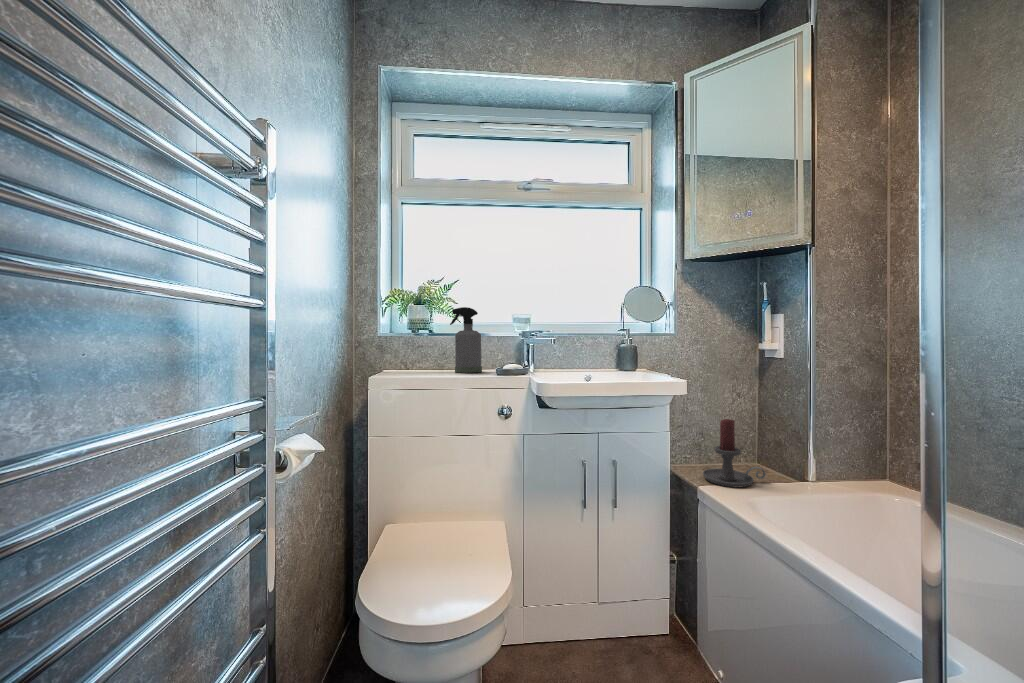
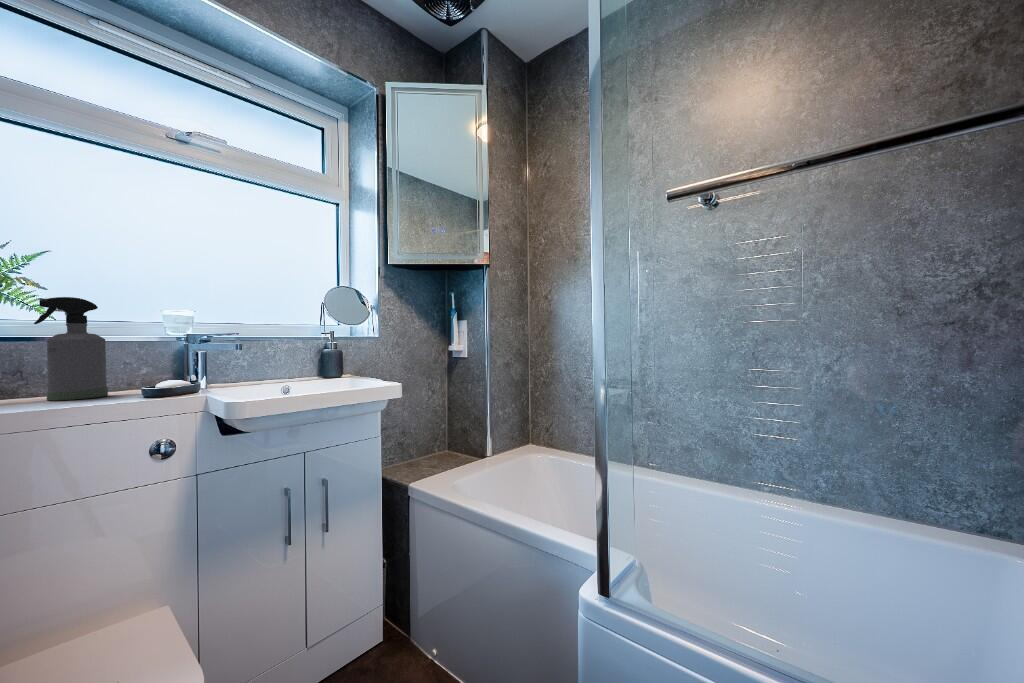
candle holder: present [703,419,765,488] -> none [410,415,460,478]

